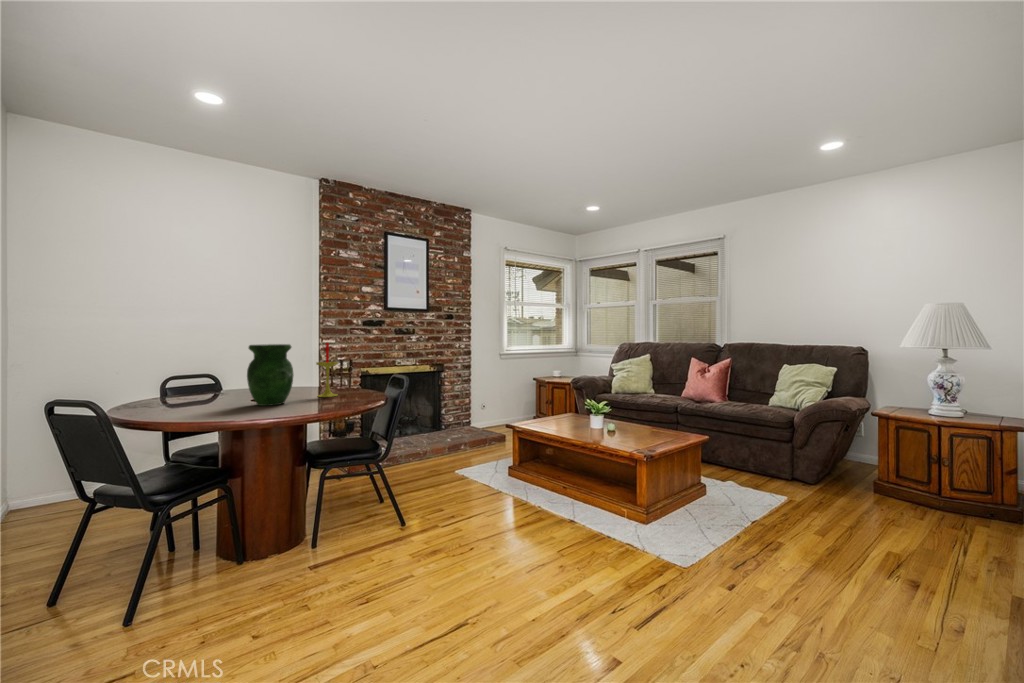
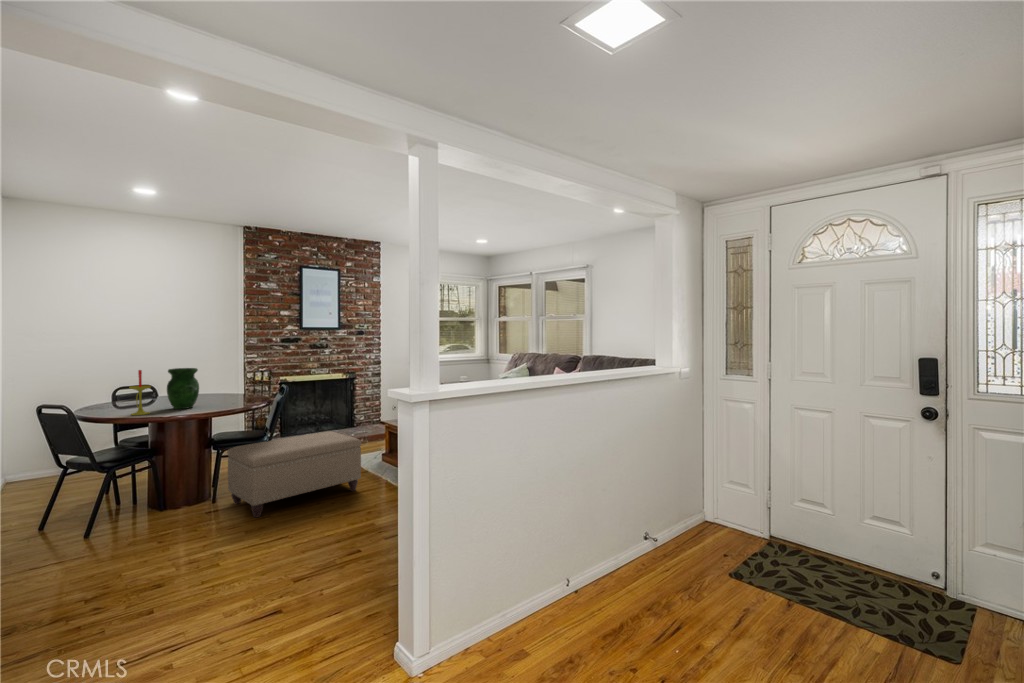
candle: present [316,343,338,397] -> present [129,370,151,415]
ottoman: none [336,436,516,576] -> present [227,431,361,517]

